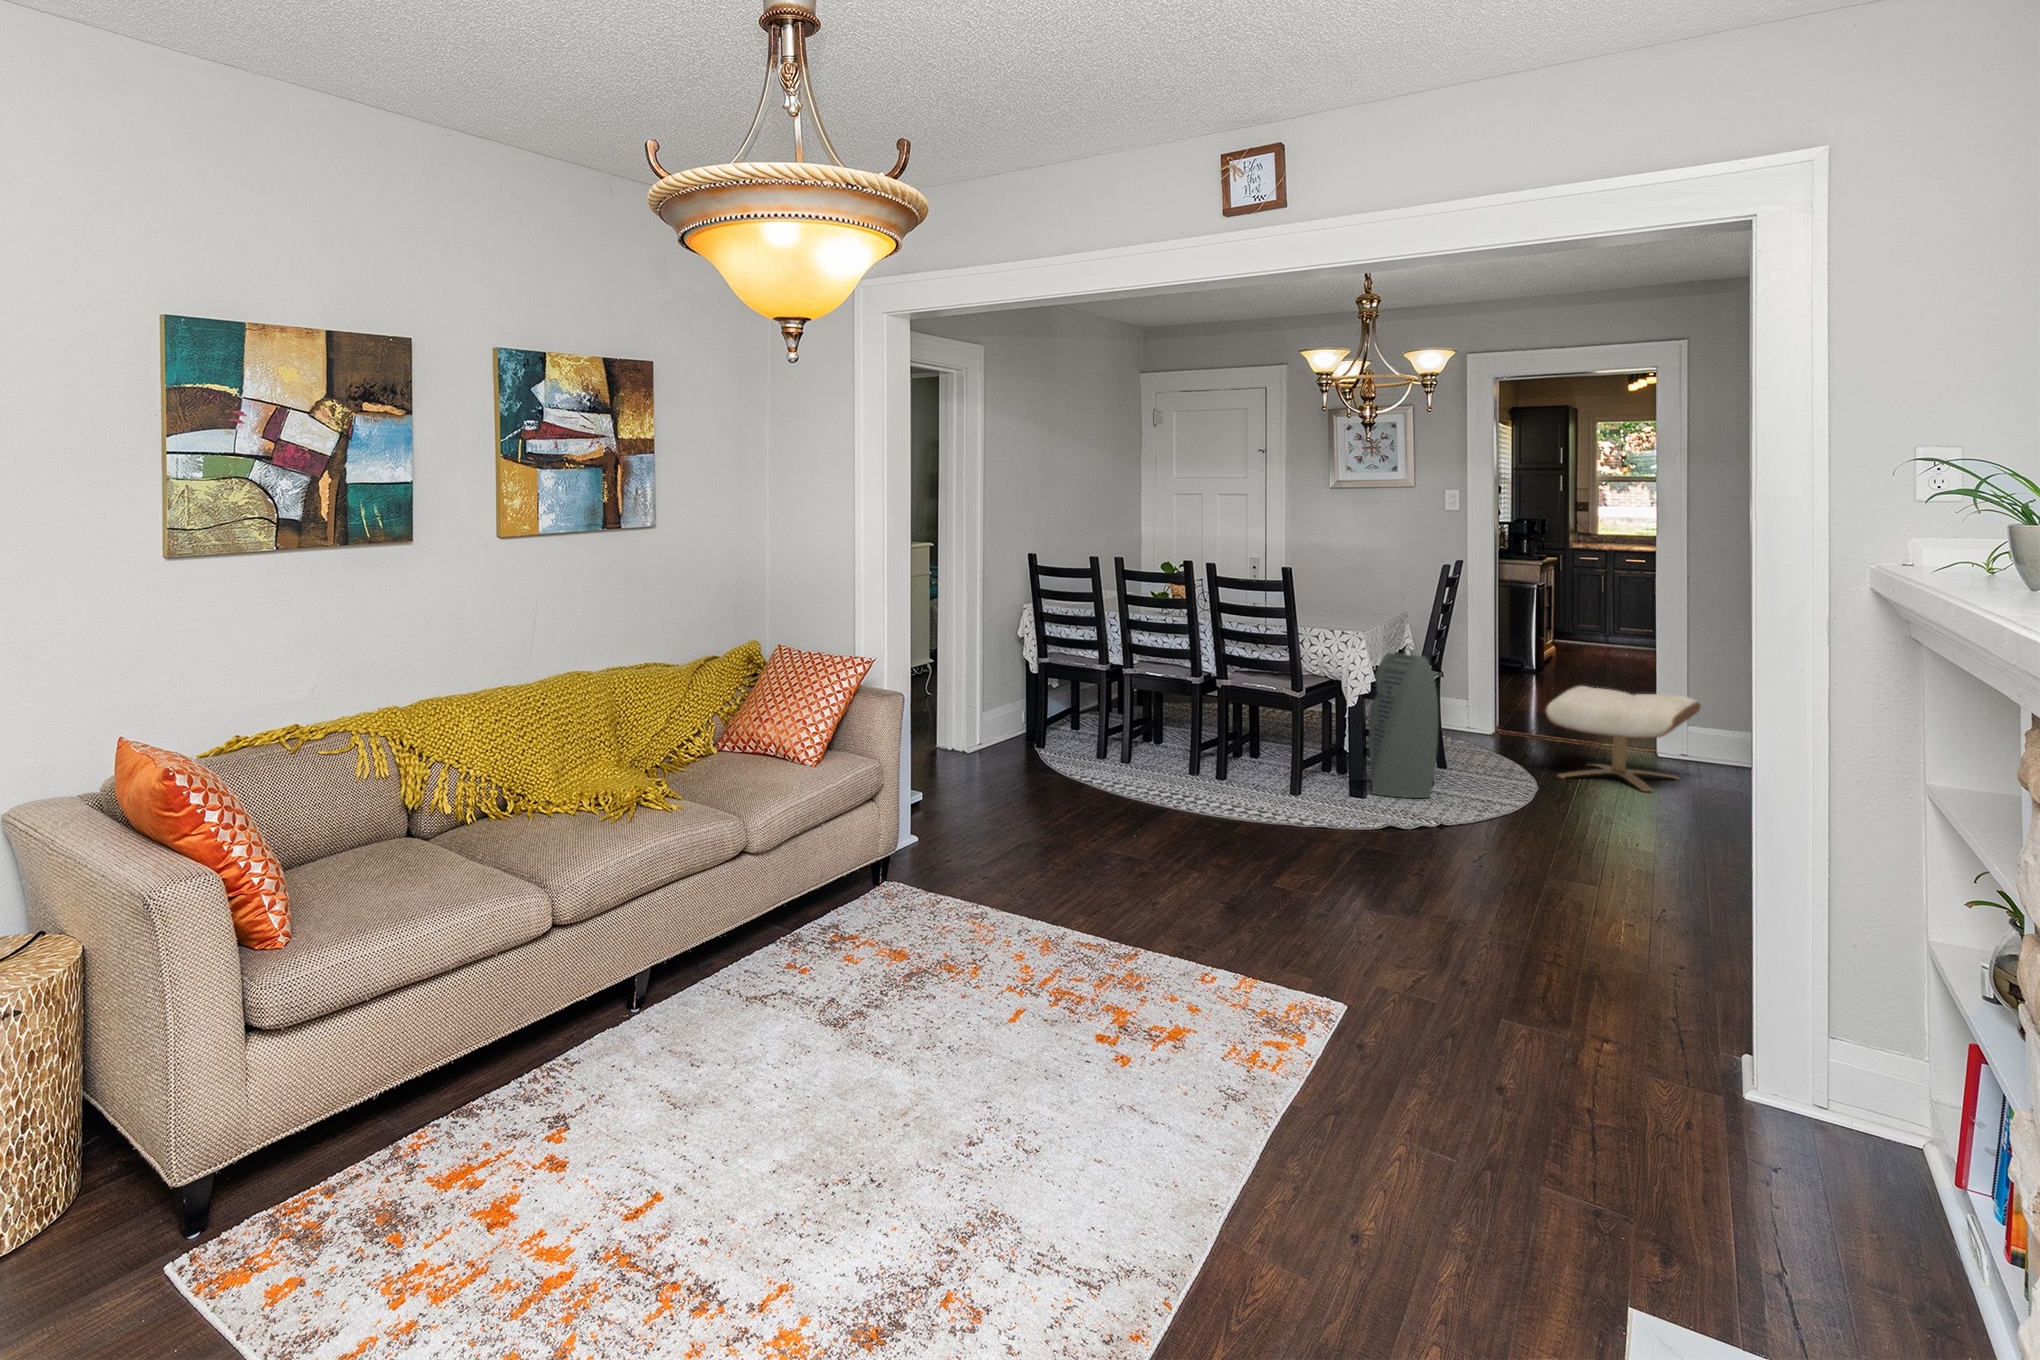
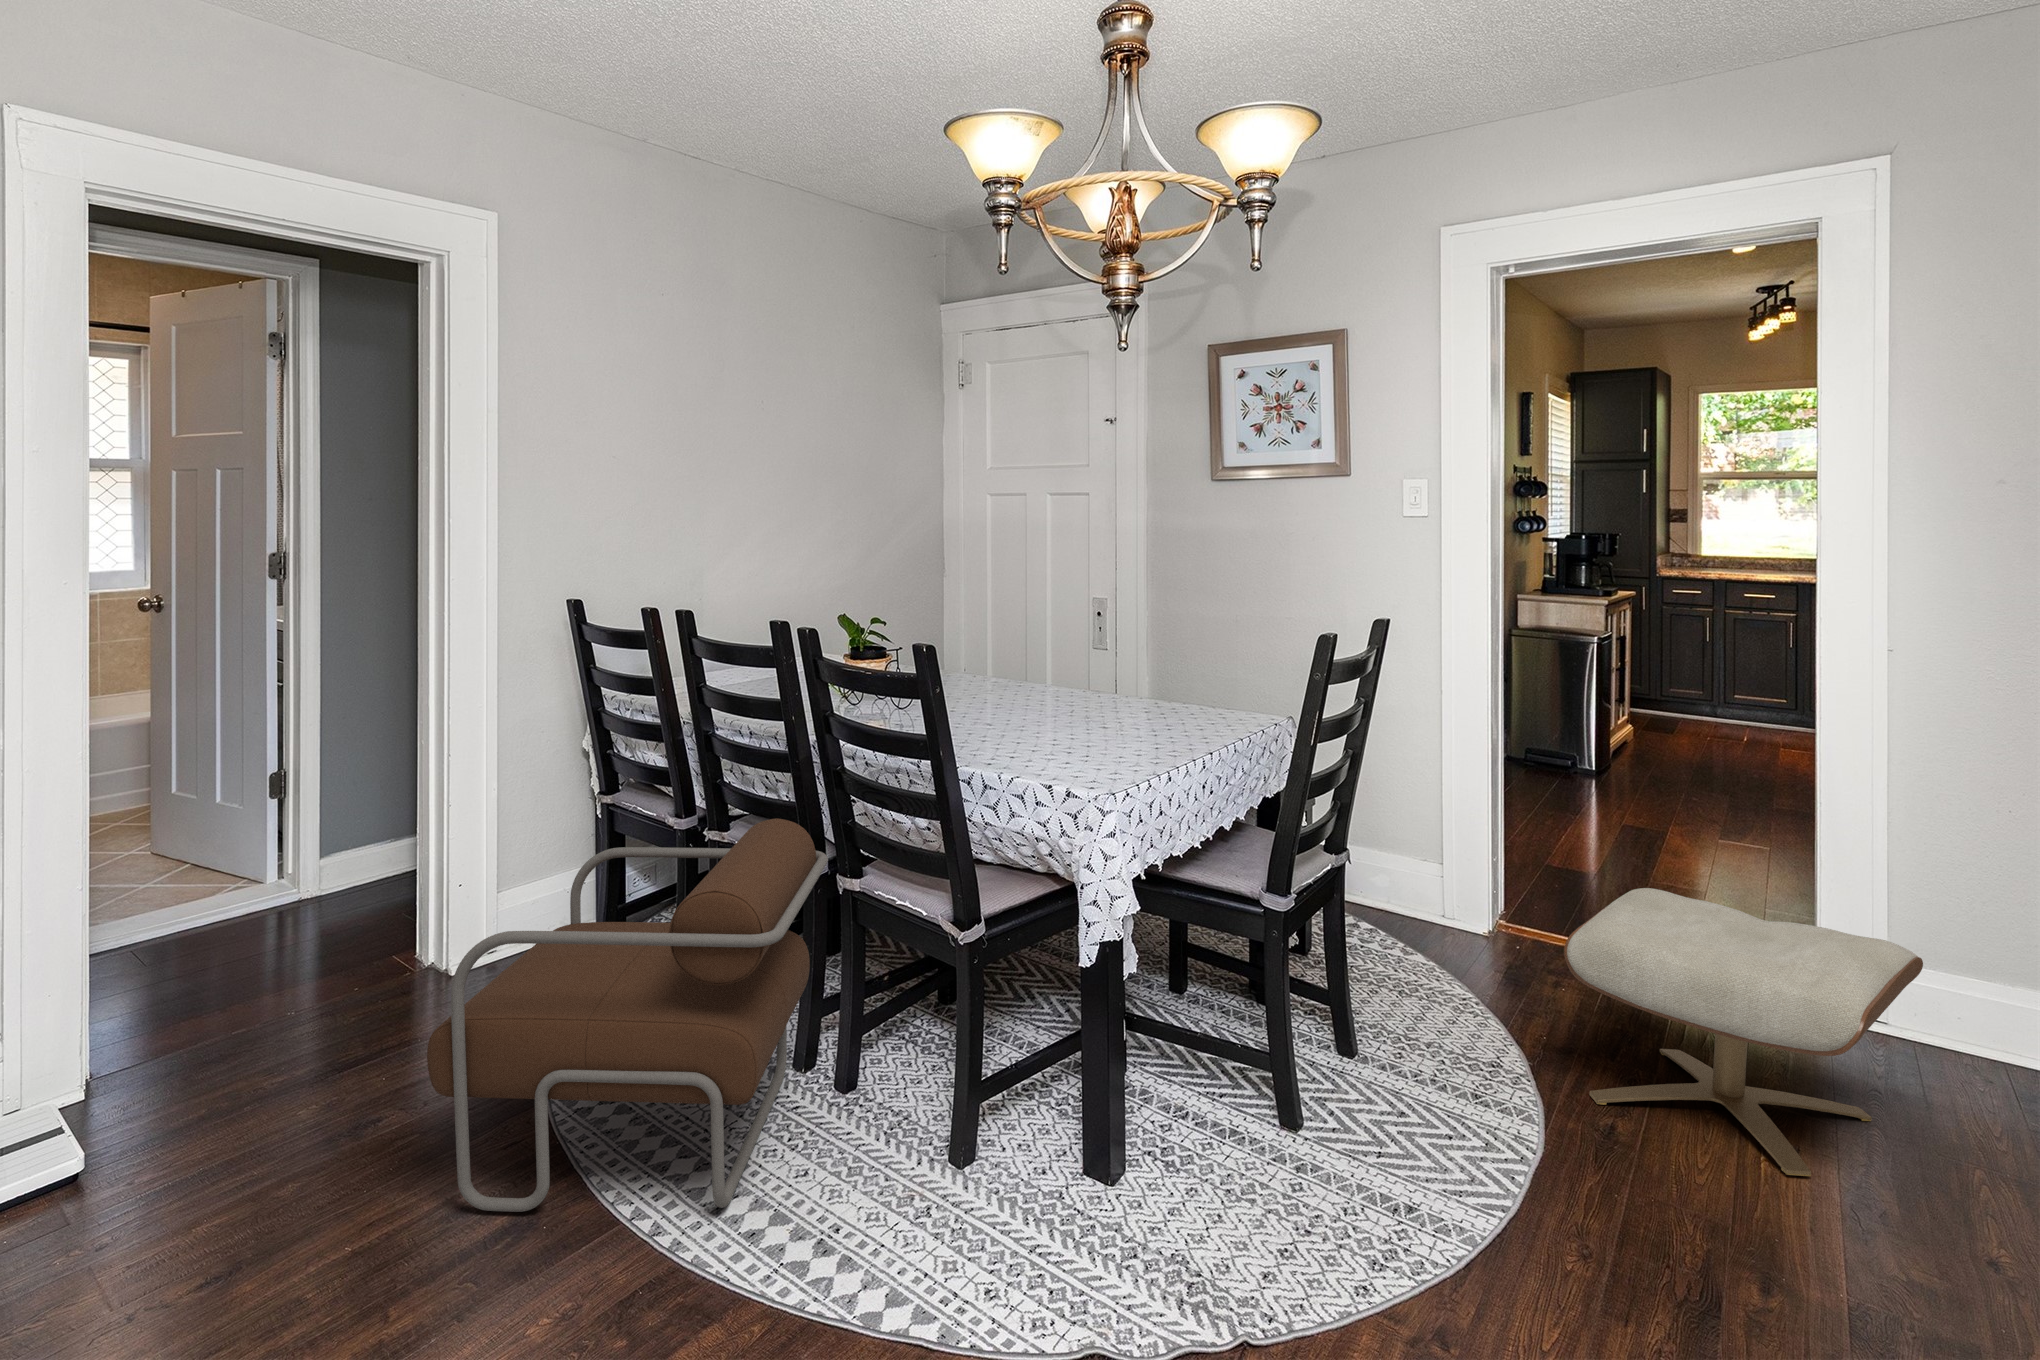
air purifier: present [1369,653,1438,798] -> none [1144,833,1291,1184]
armchair: none [1069,655,1235,809] -> present [427,818,828,1212]

